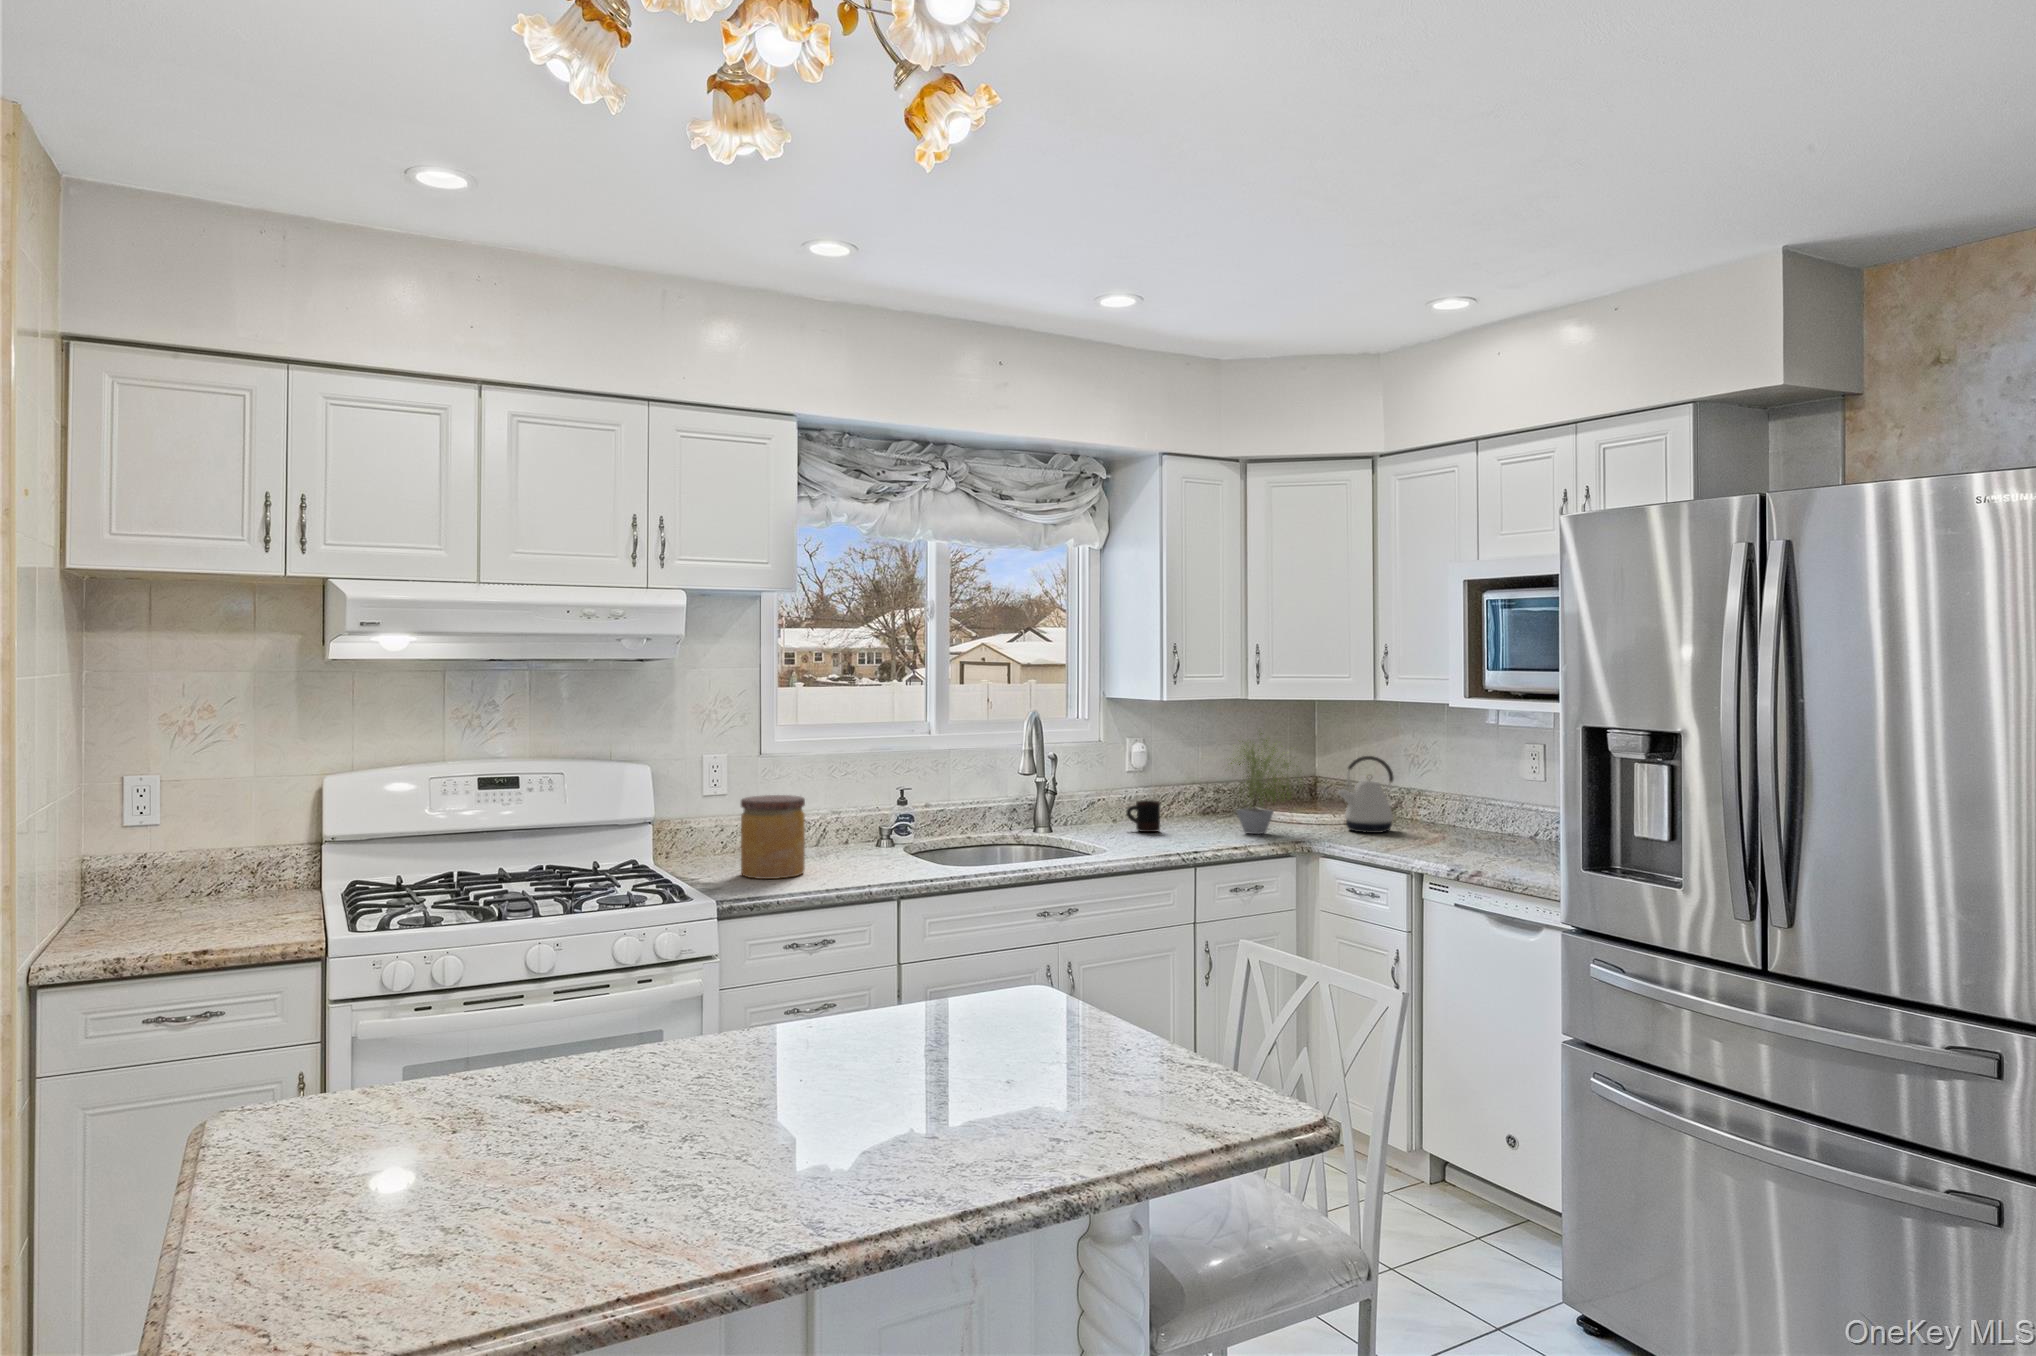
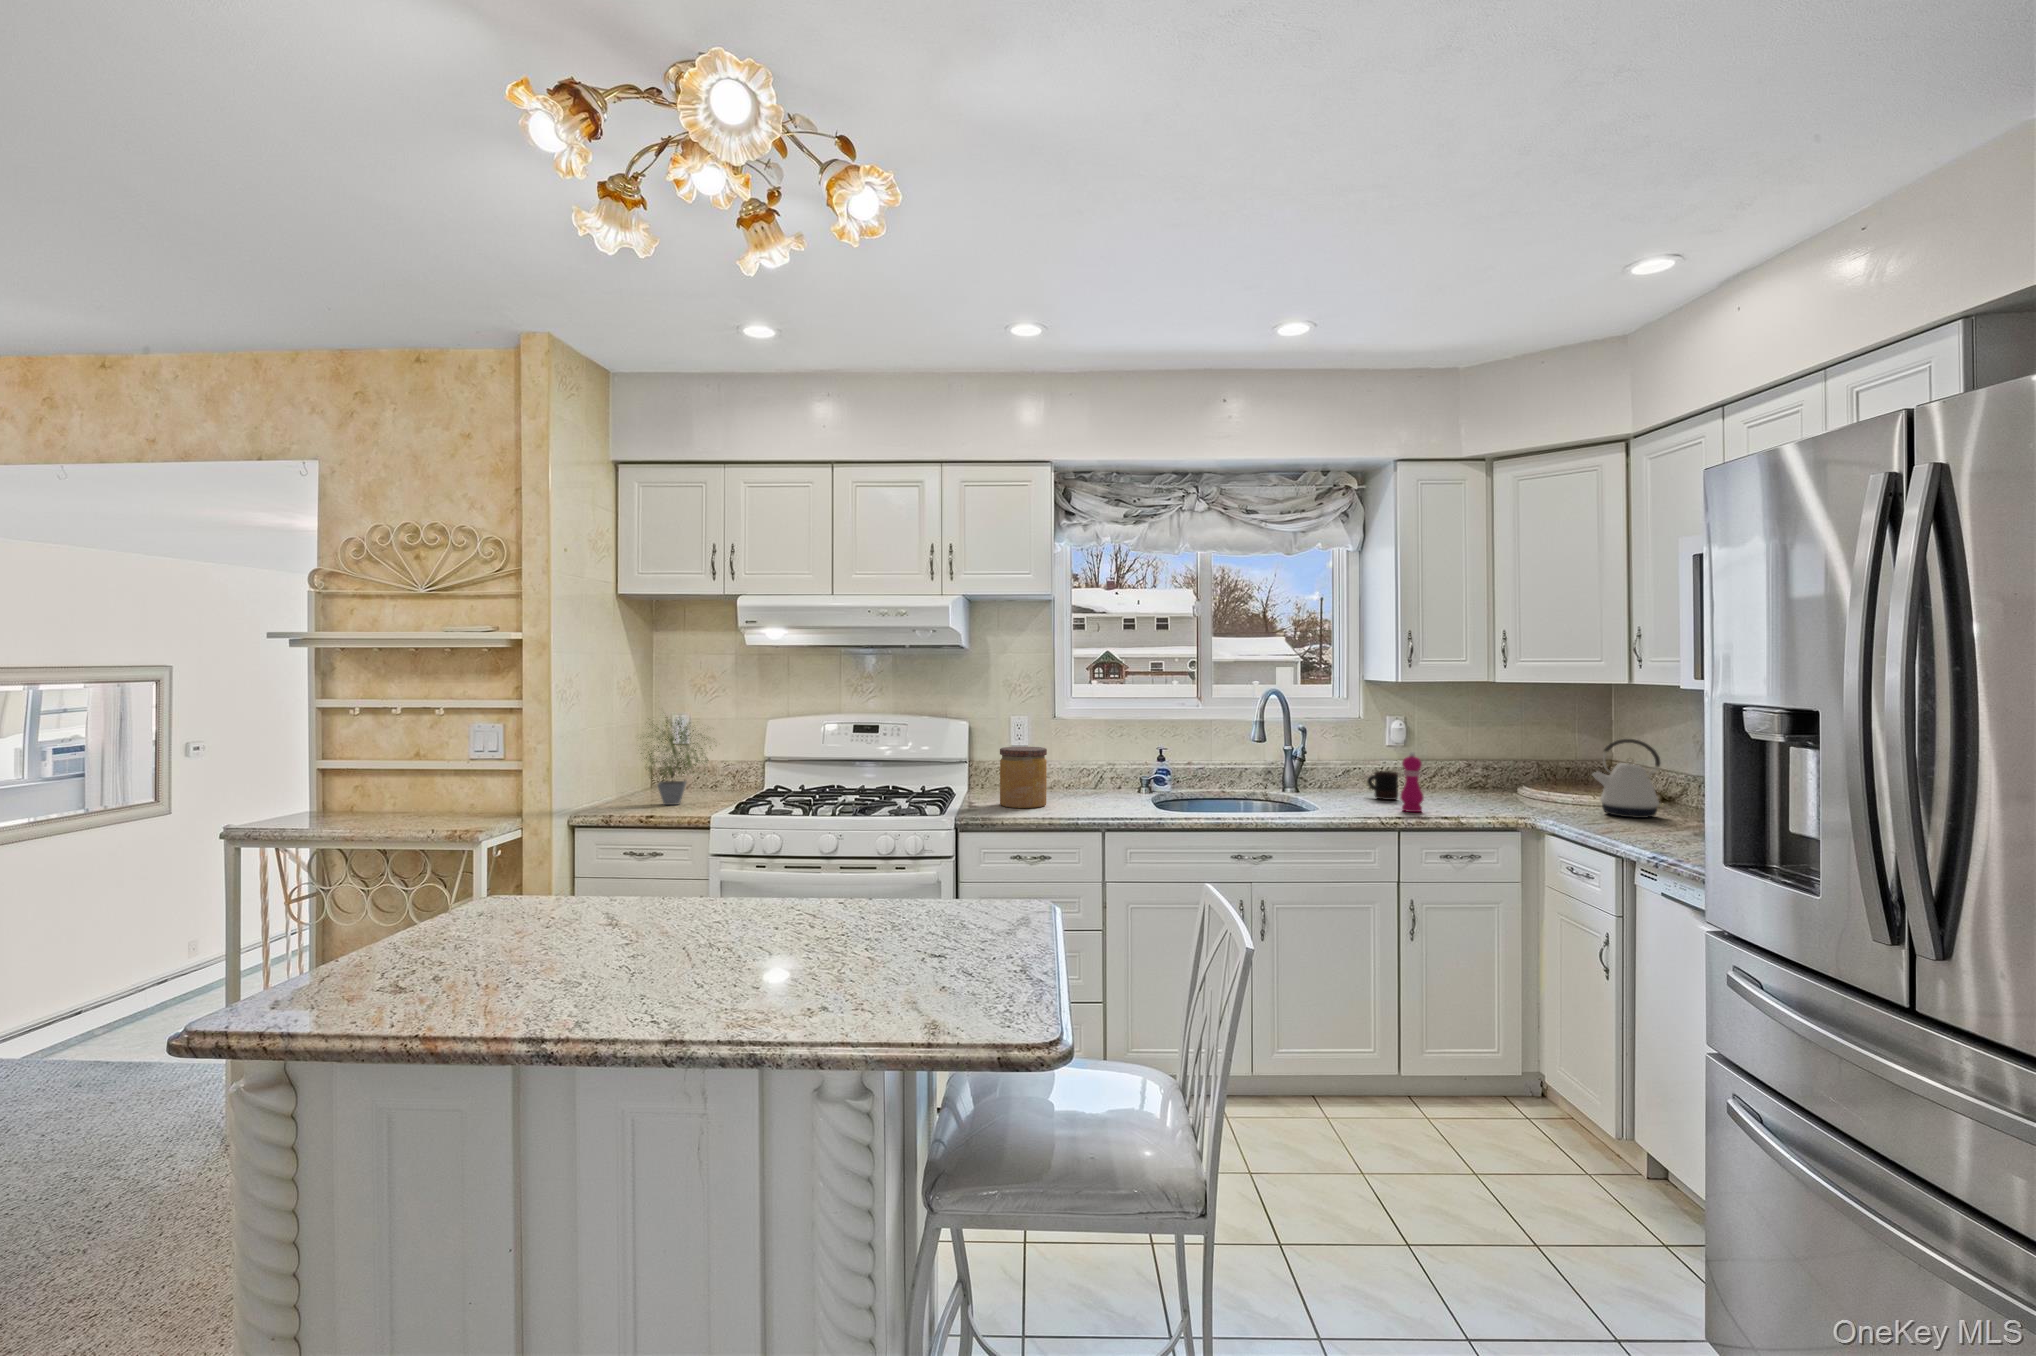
potted plant: present [1230,733,1302,834] -> present [641,717,711,805]
pepper mill: none [1183,778,1207,844] -> present [1400,752,1424,812]

